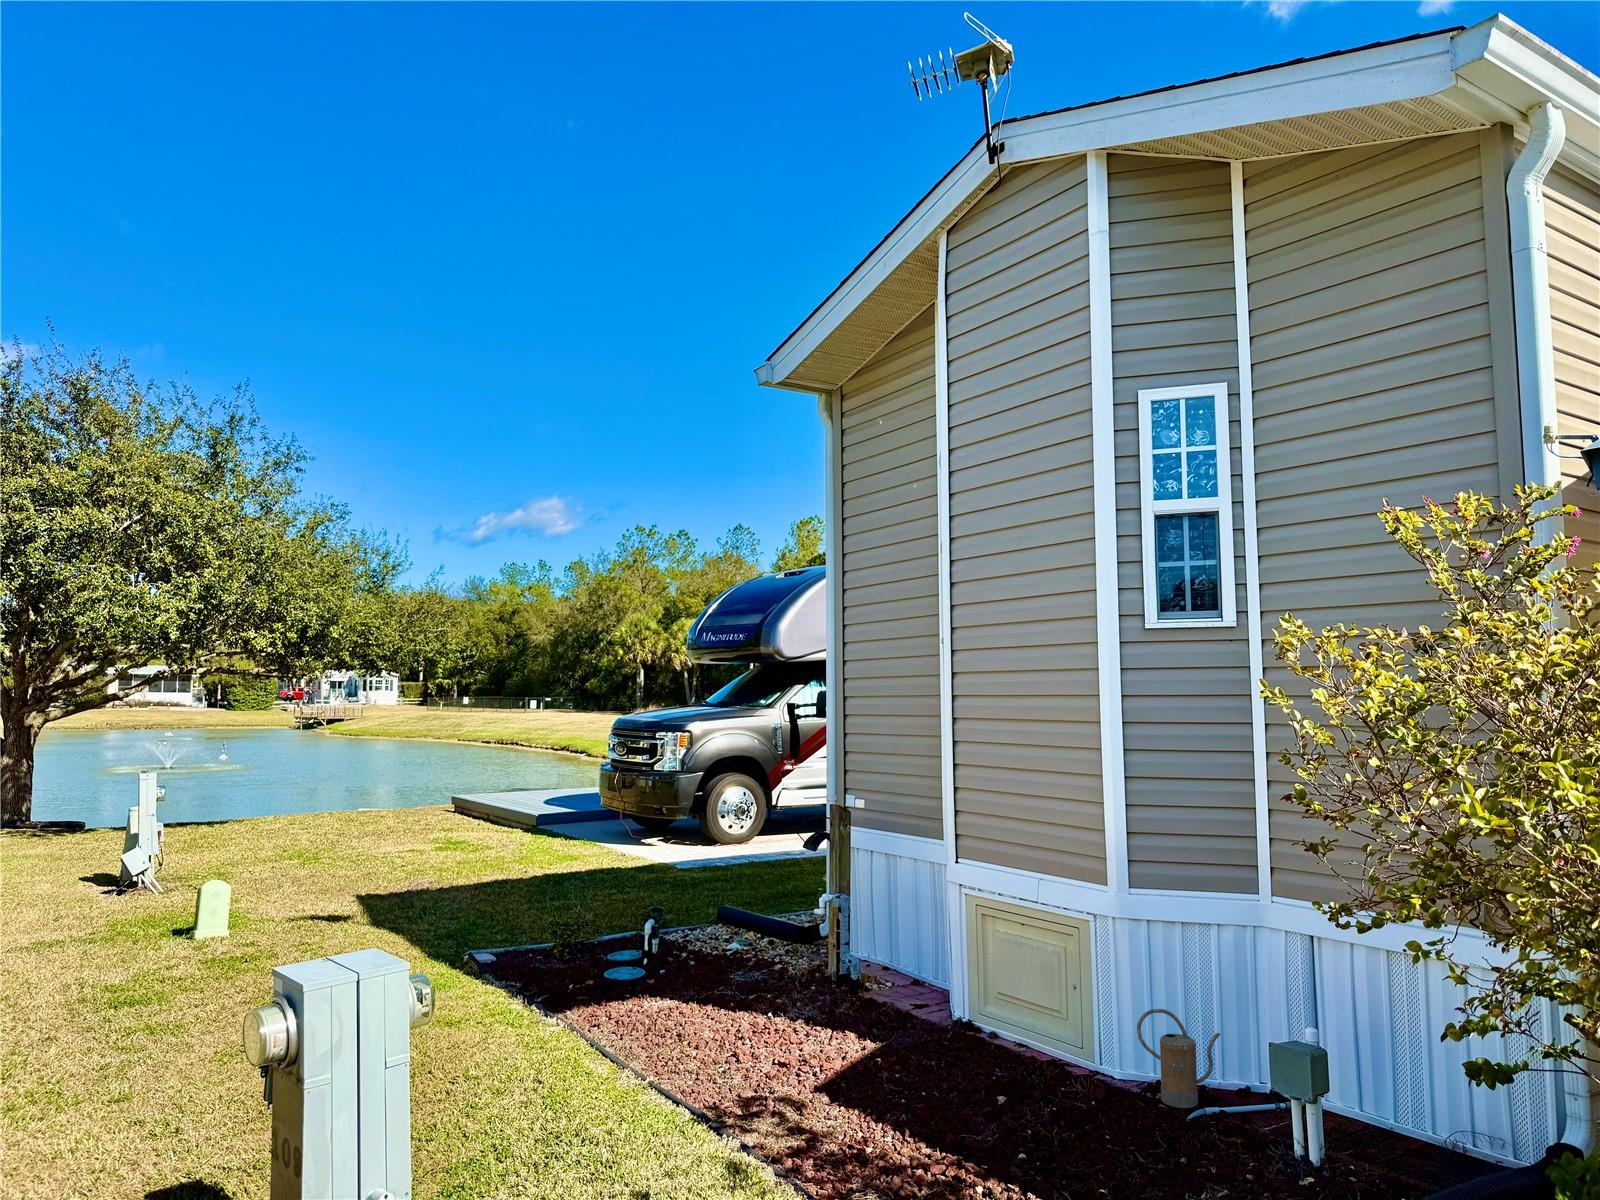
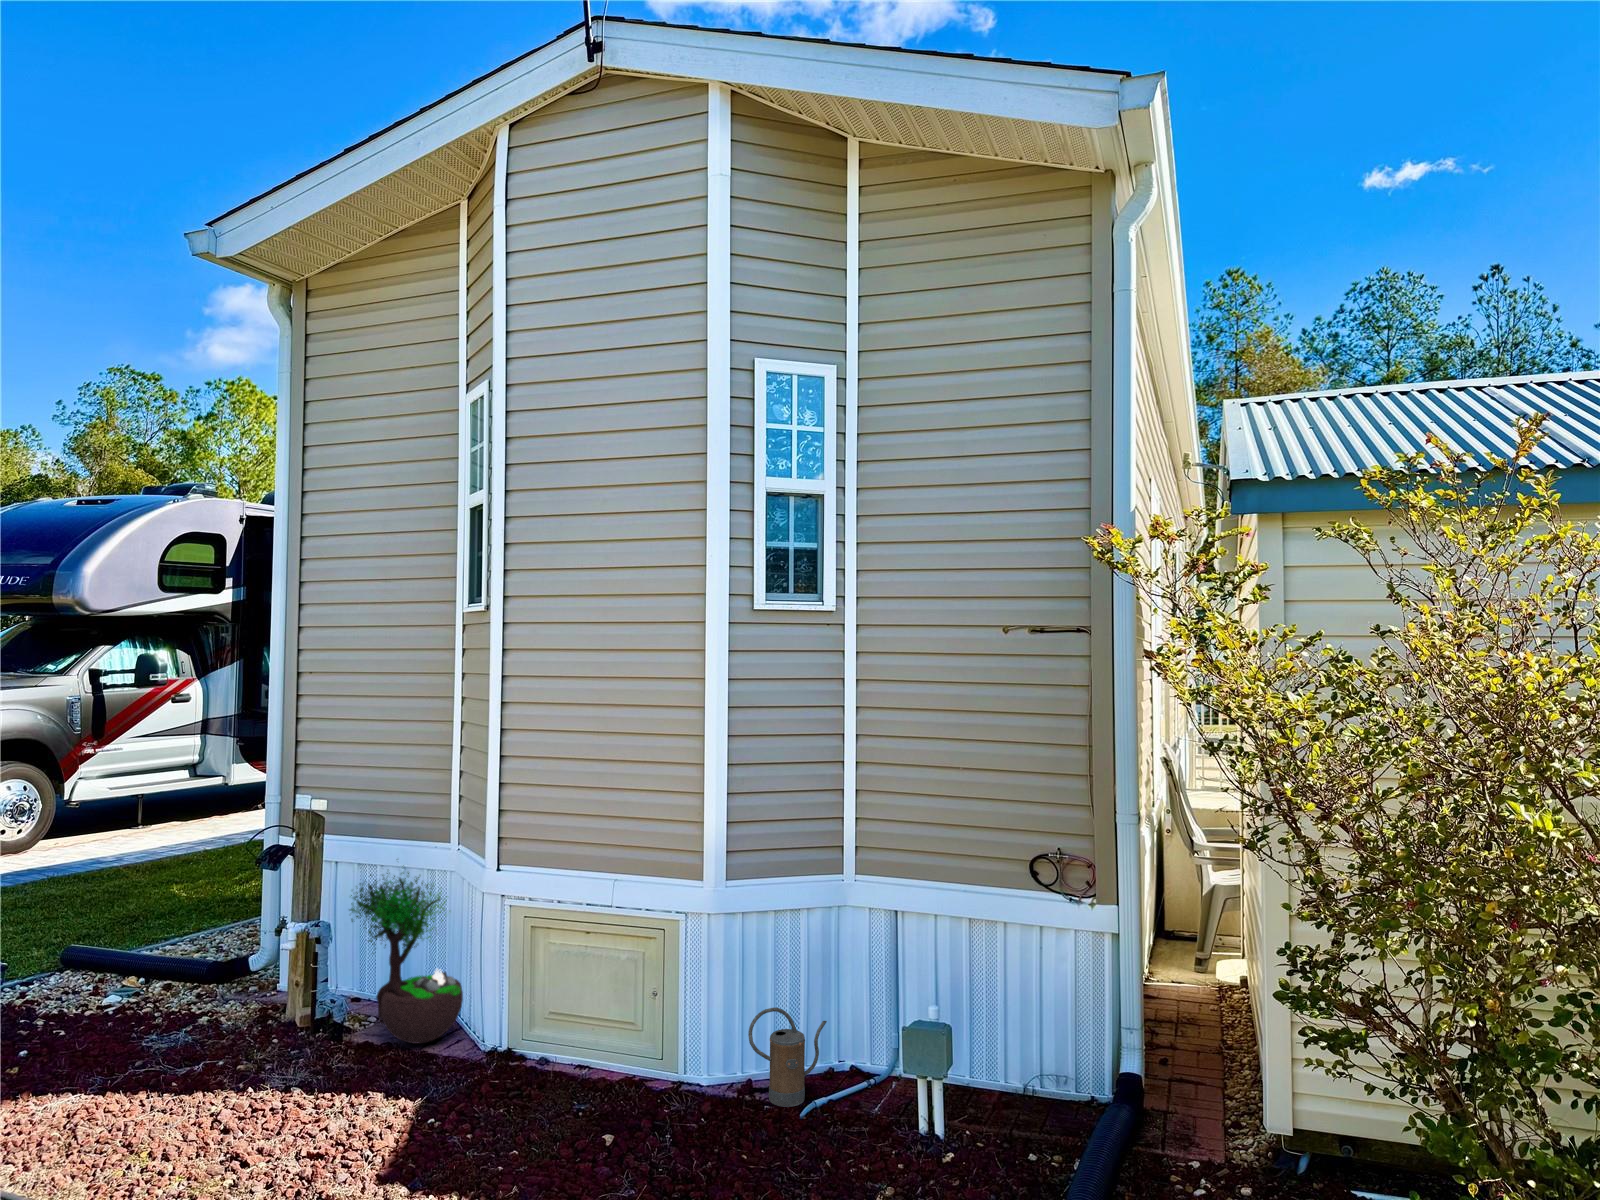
potted tree: none [862,847,950,1003] -> present [350,873,463,1044]

